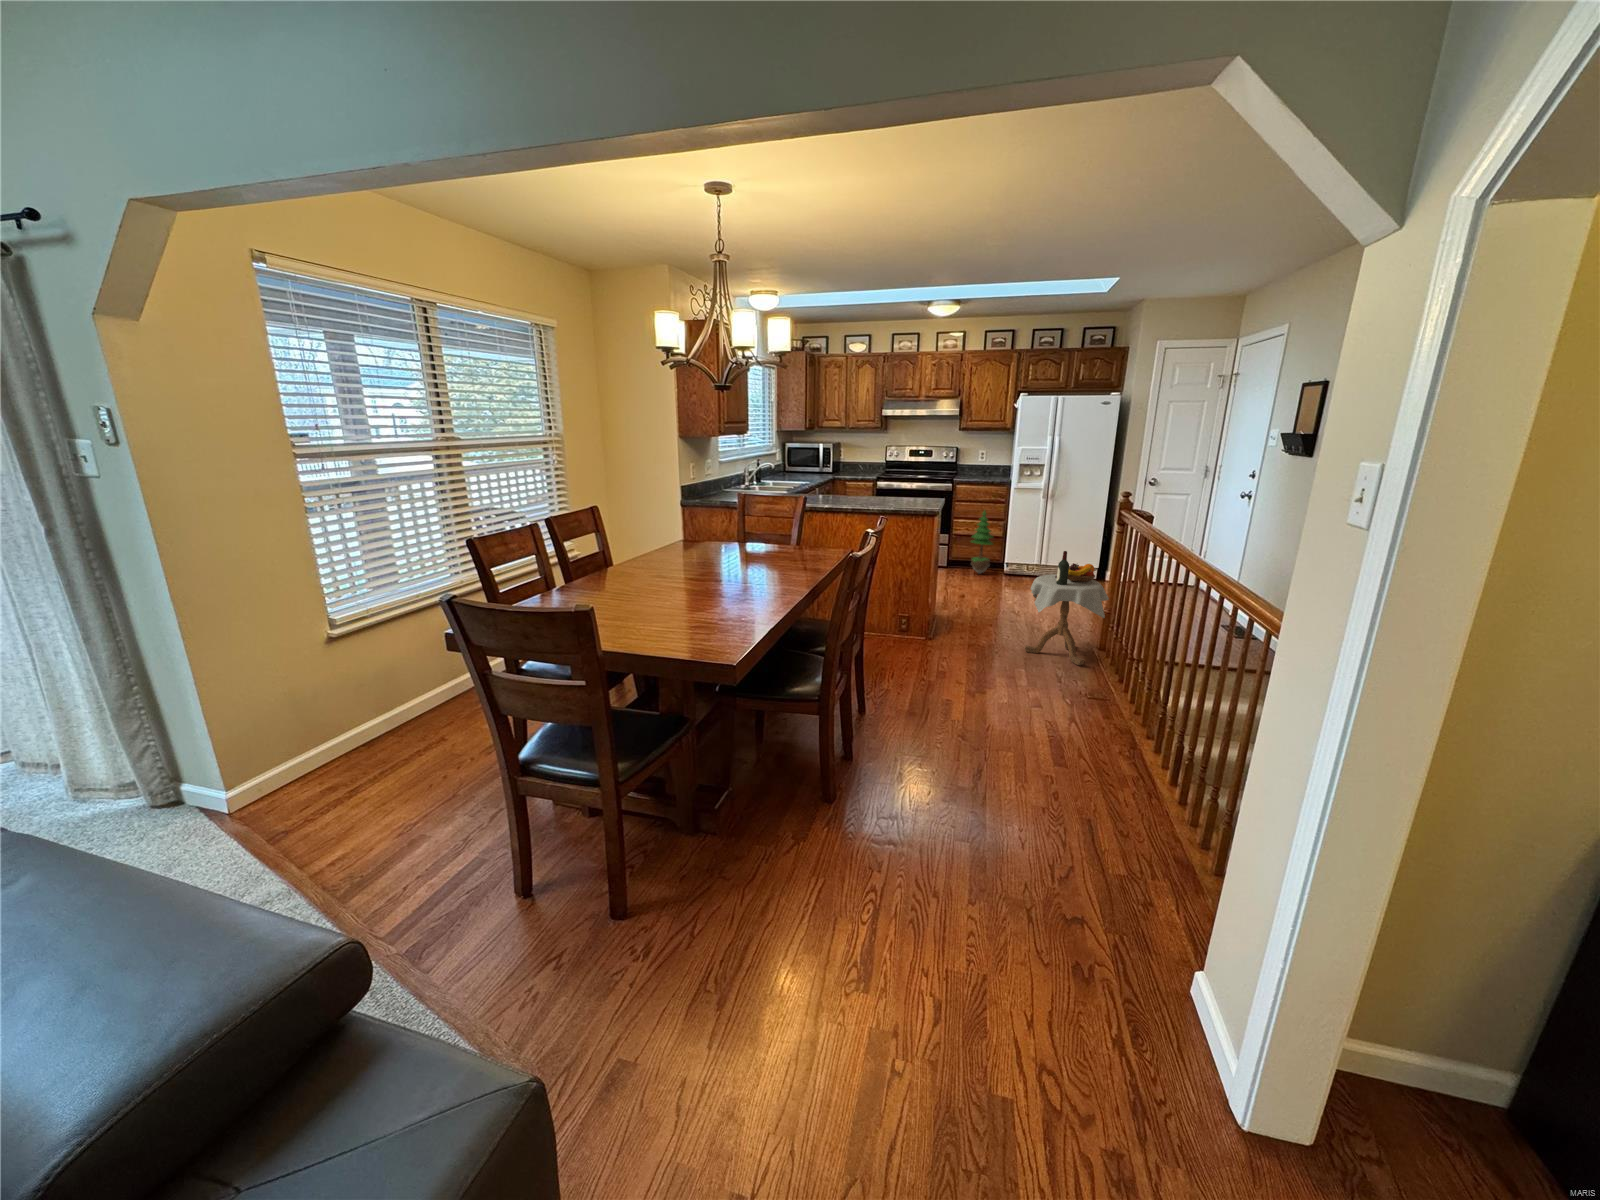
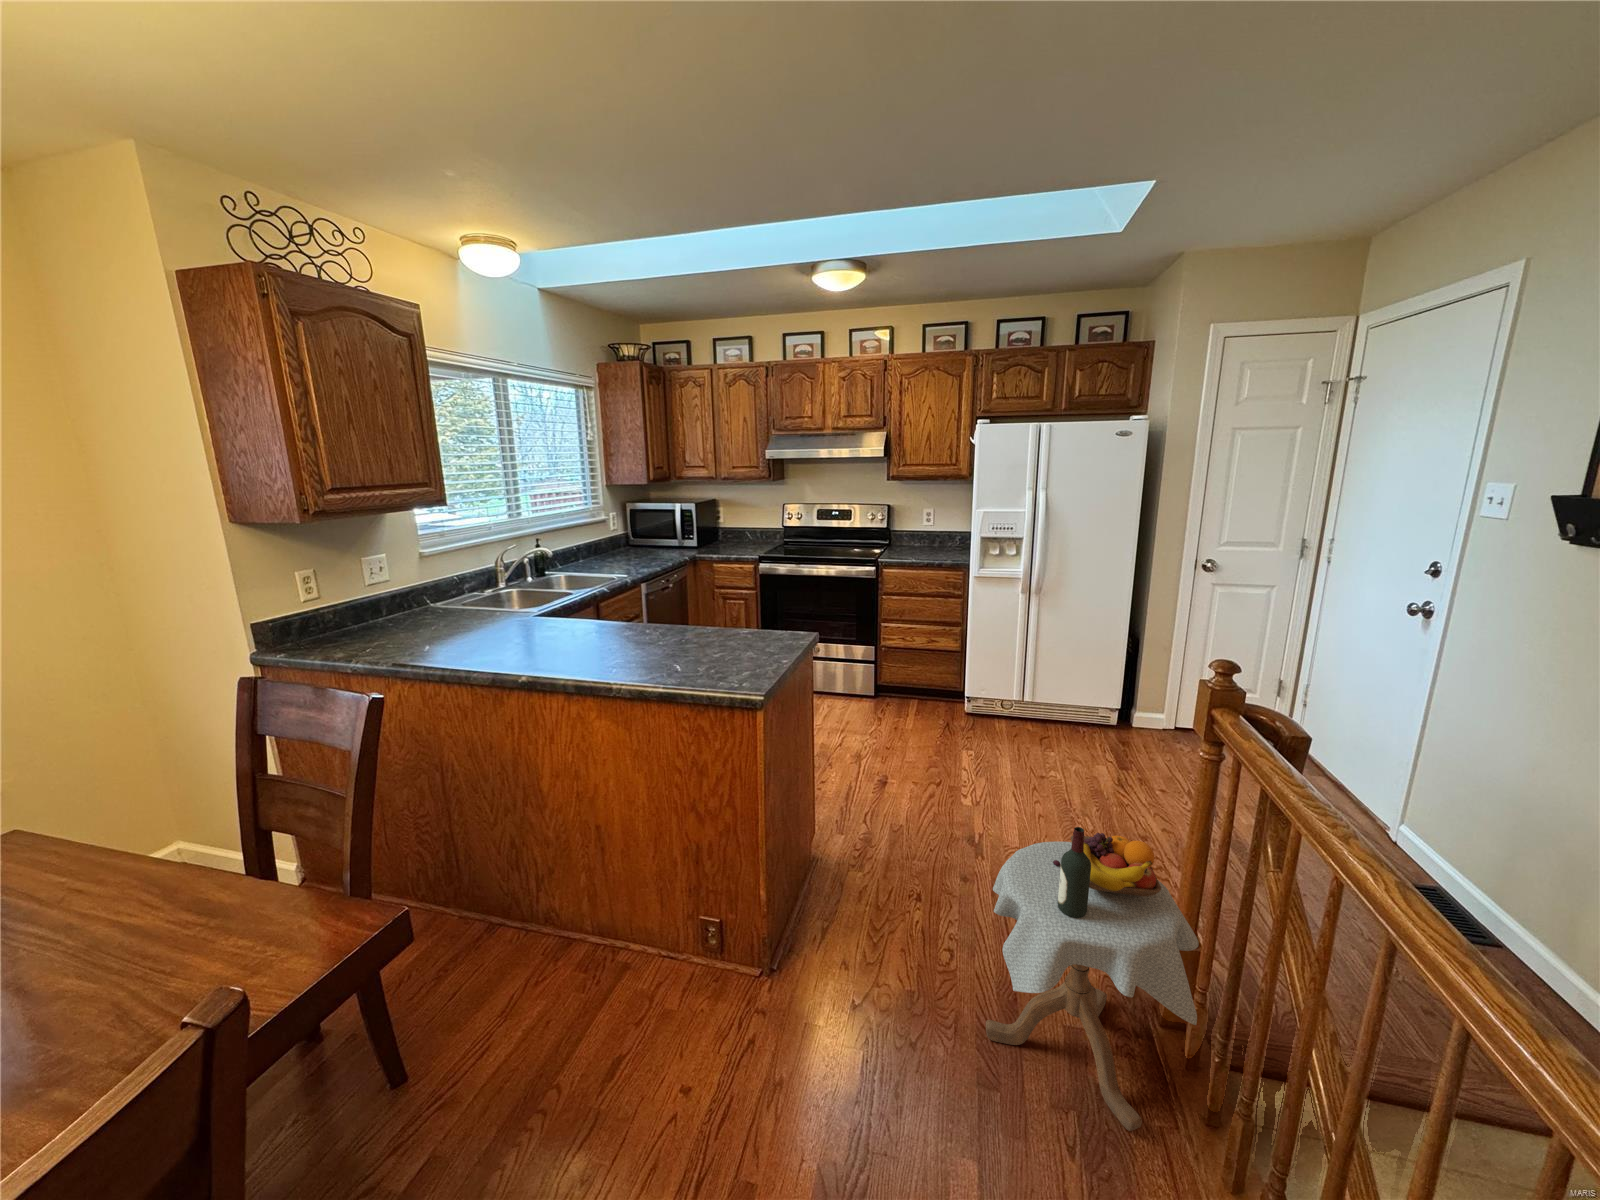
potted tree: present [971,510,993,574] -> none [906,609,946,714]

